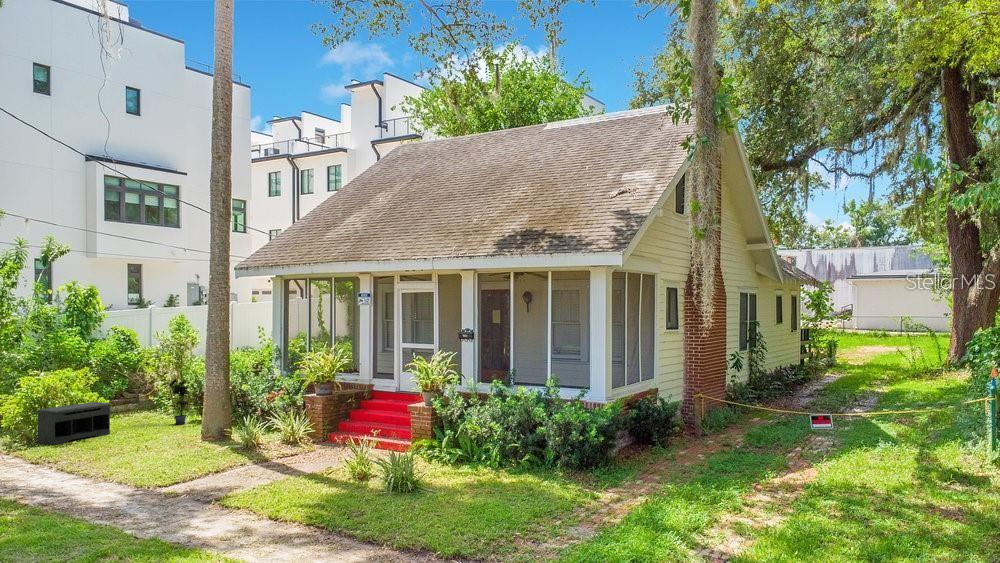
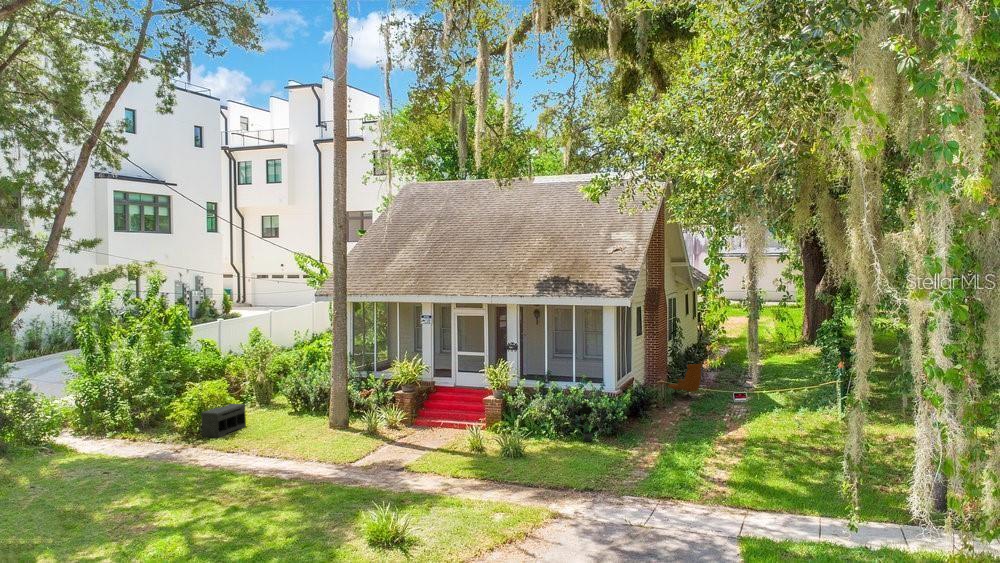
lounge chair: none [718,371,766,427] -> present [668,363,702,398]
potted plant: present [170,379,189,425] -> present [577,402,598,441]

